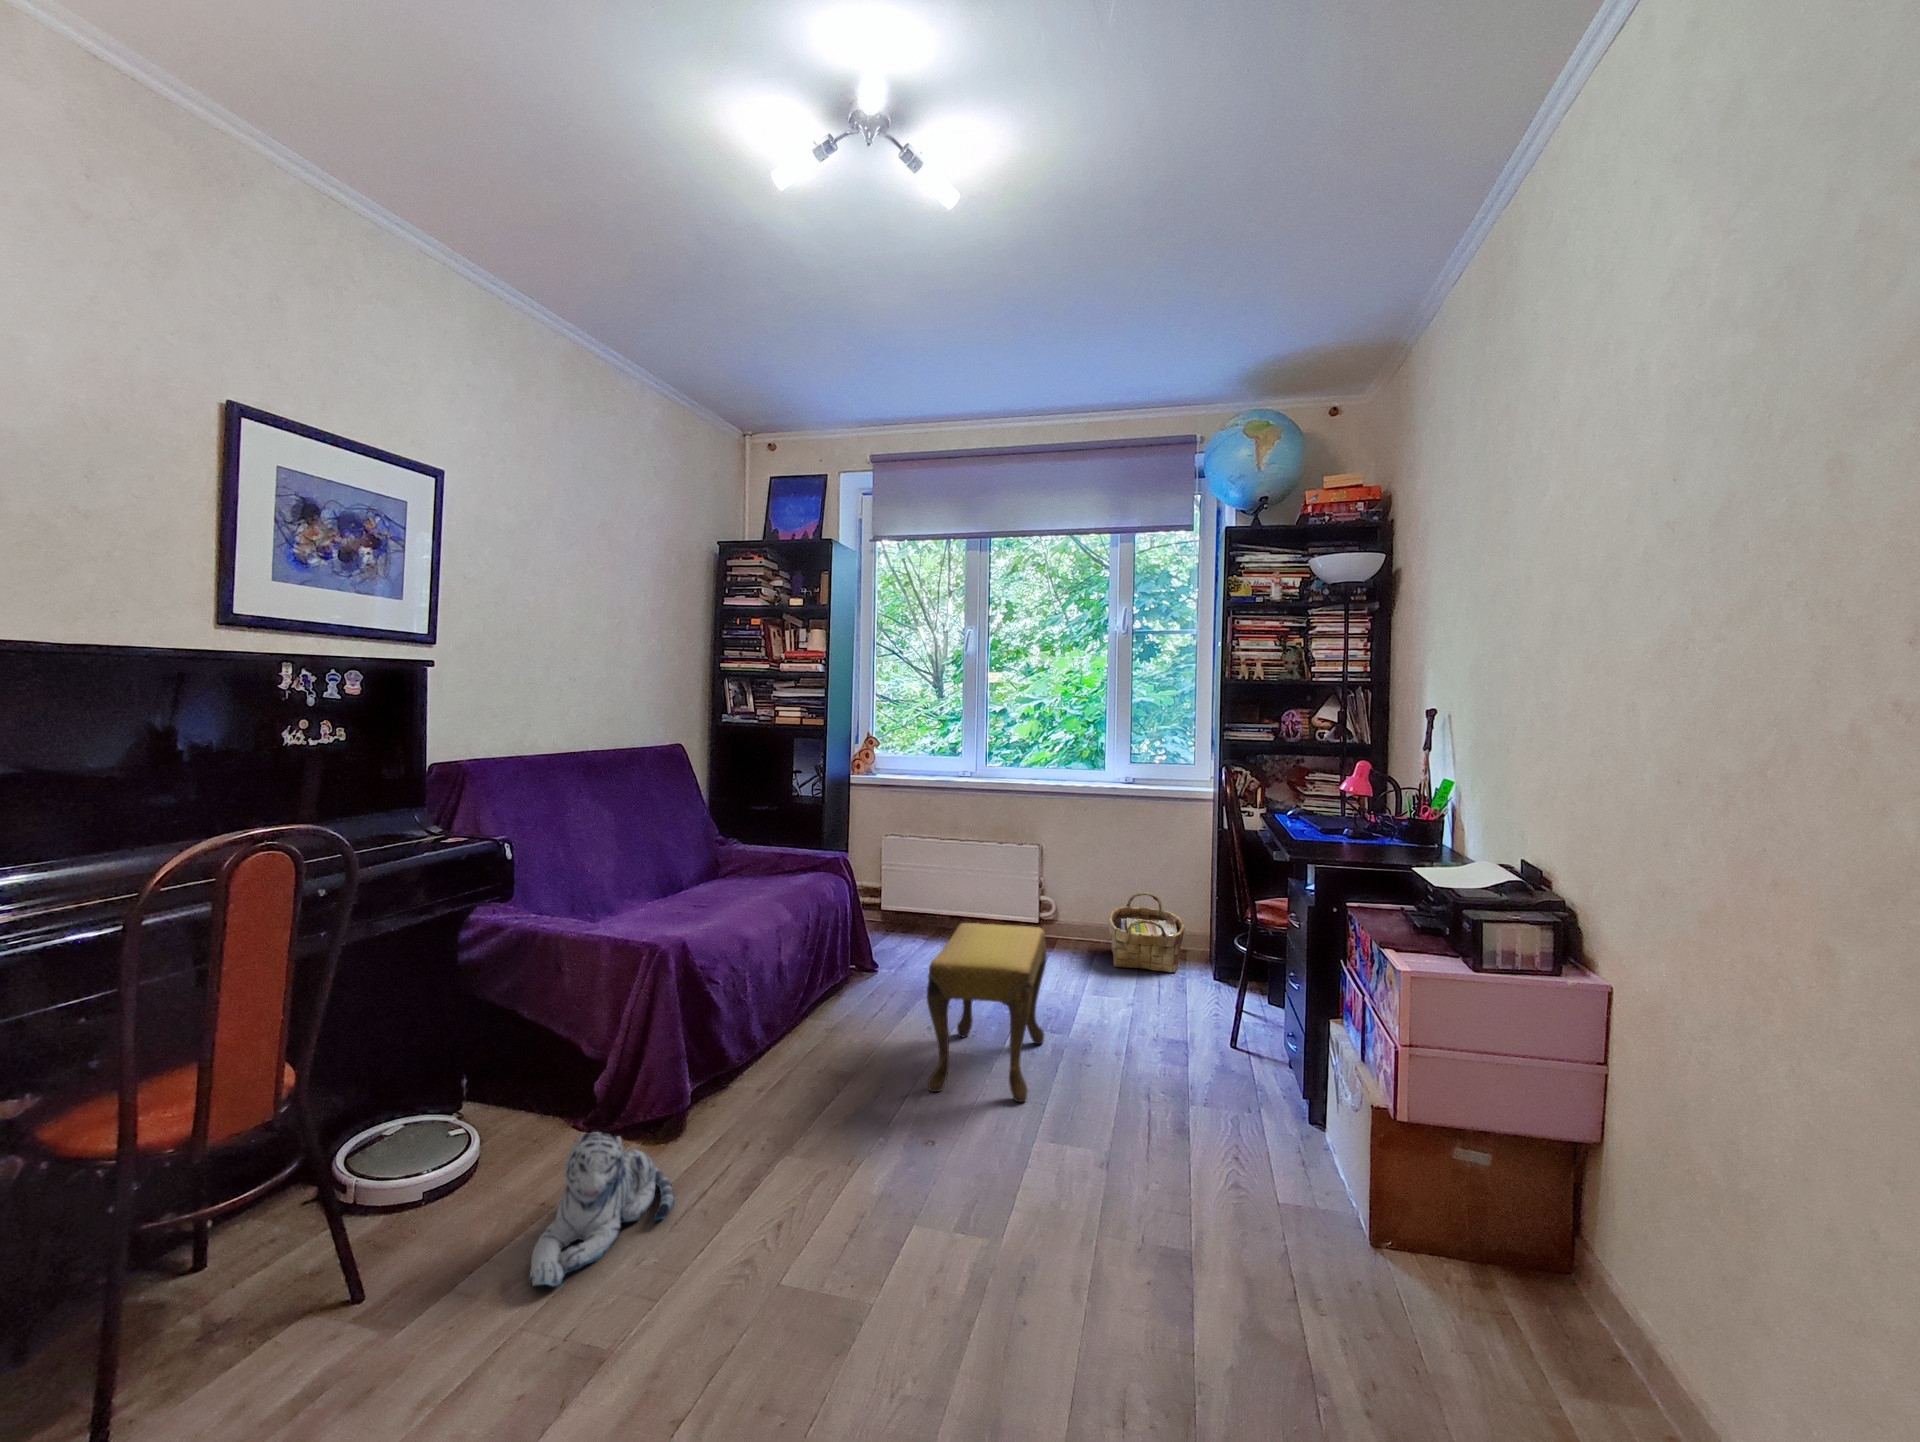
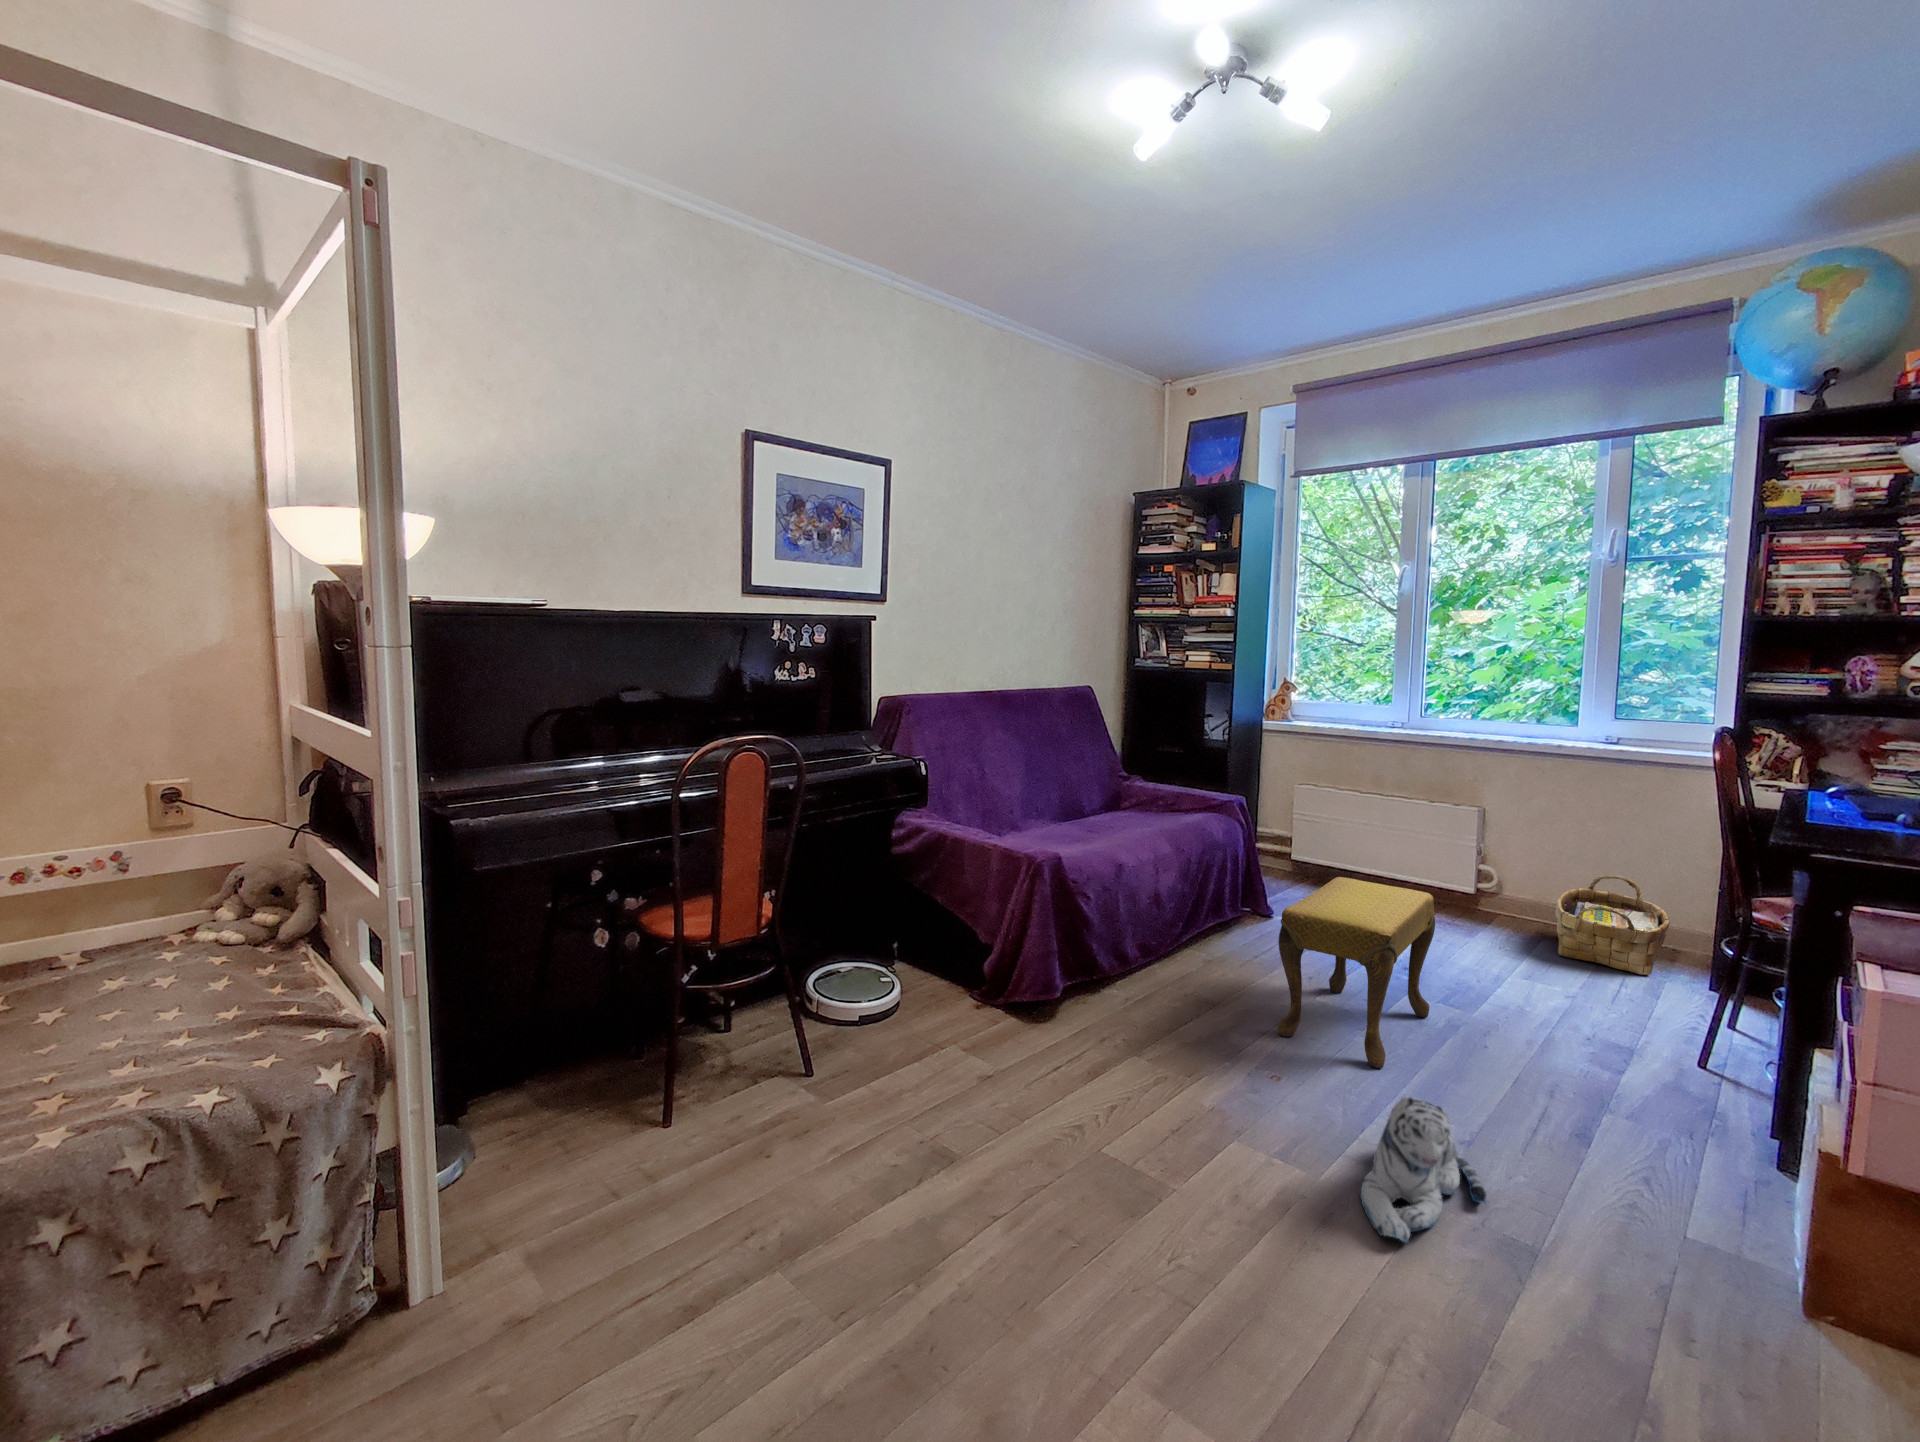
plush toy: present [530,1132,674,1286] -> present [1360,1096,1486,1242]

